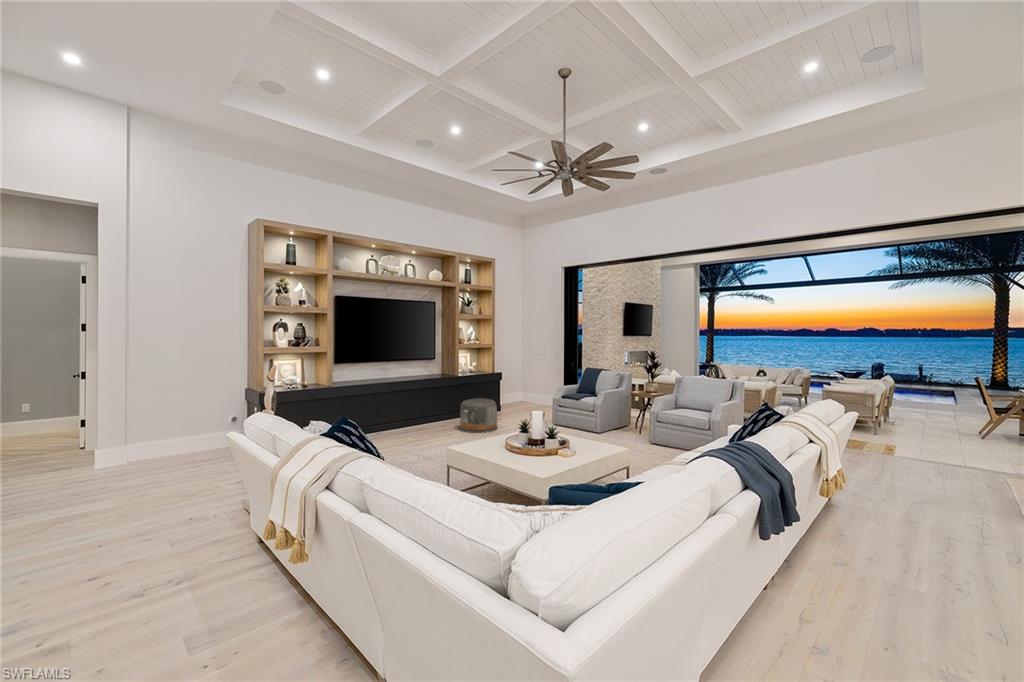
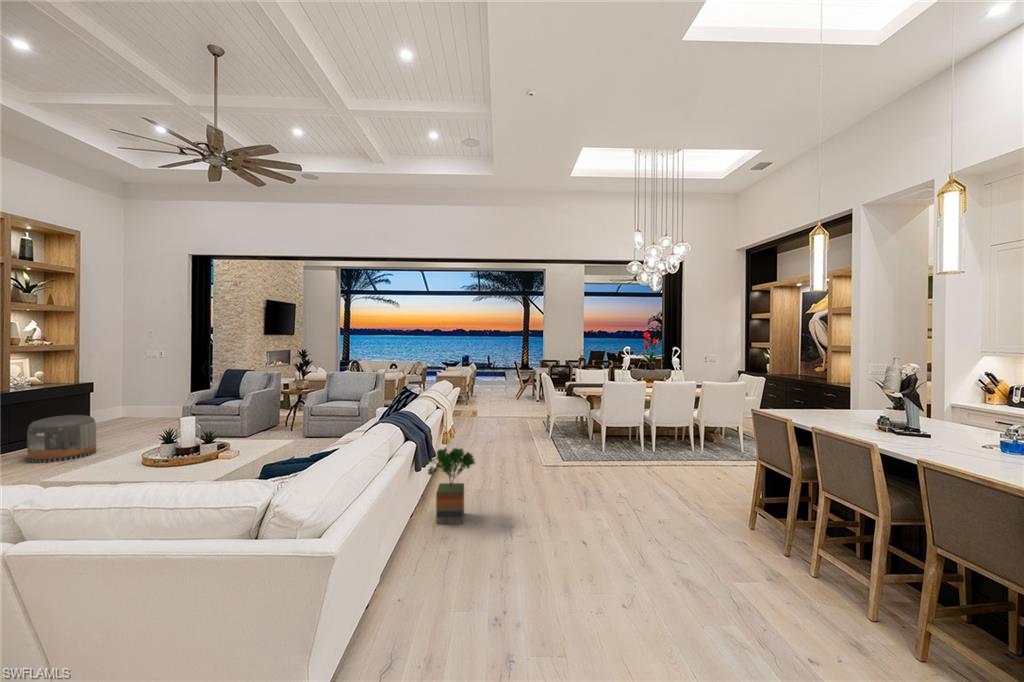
potted tree: none [781,508,876,639] -> present [428,448,475,524]

